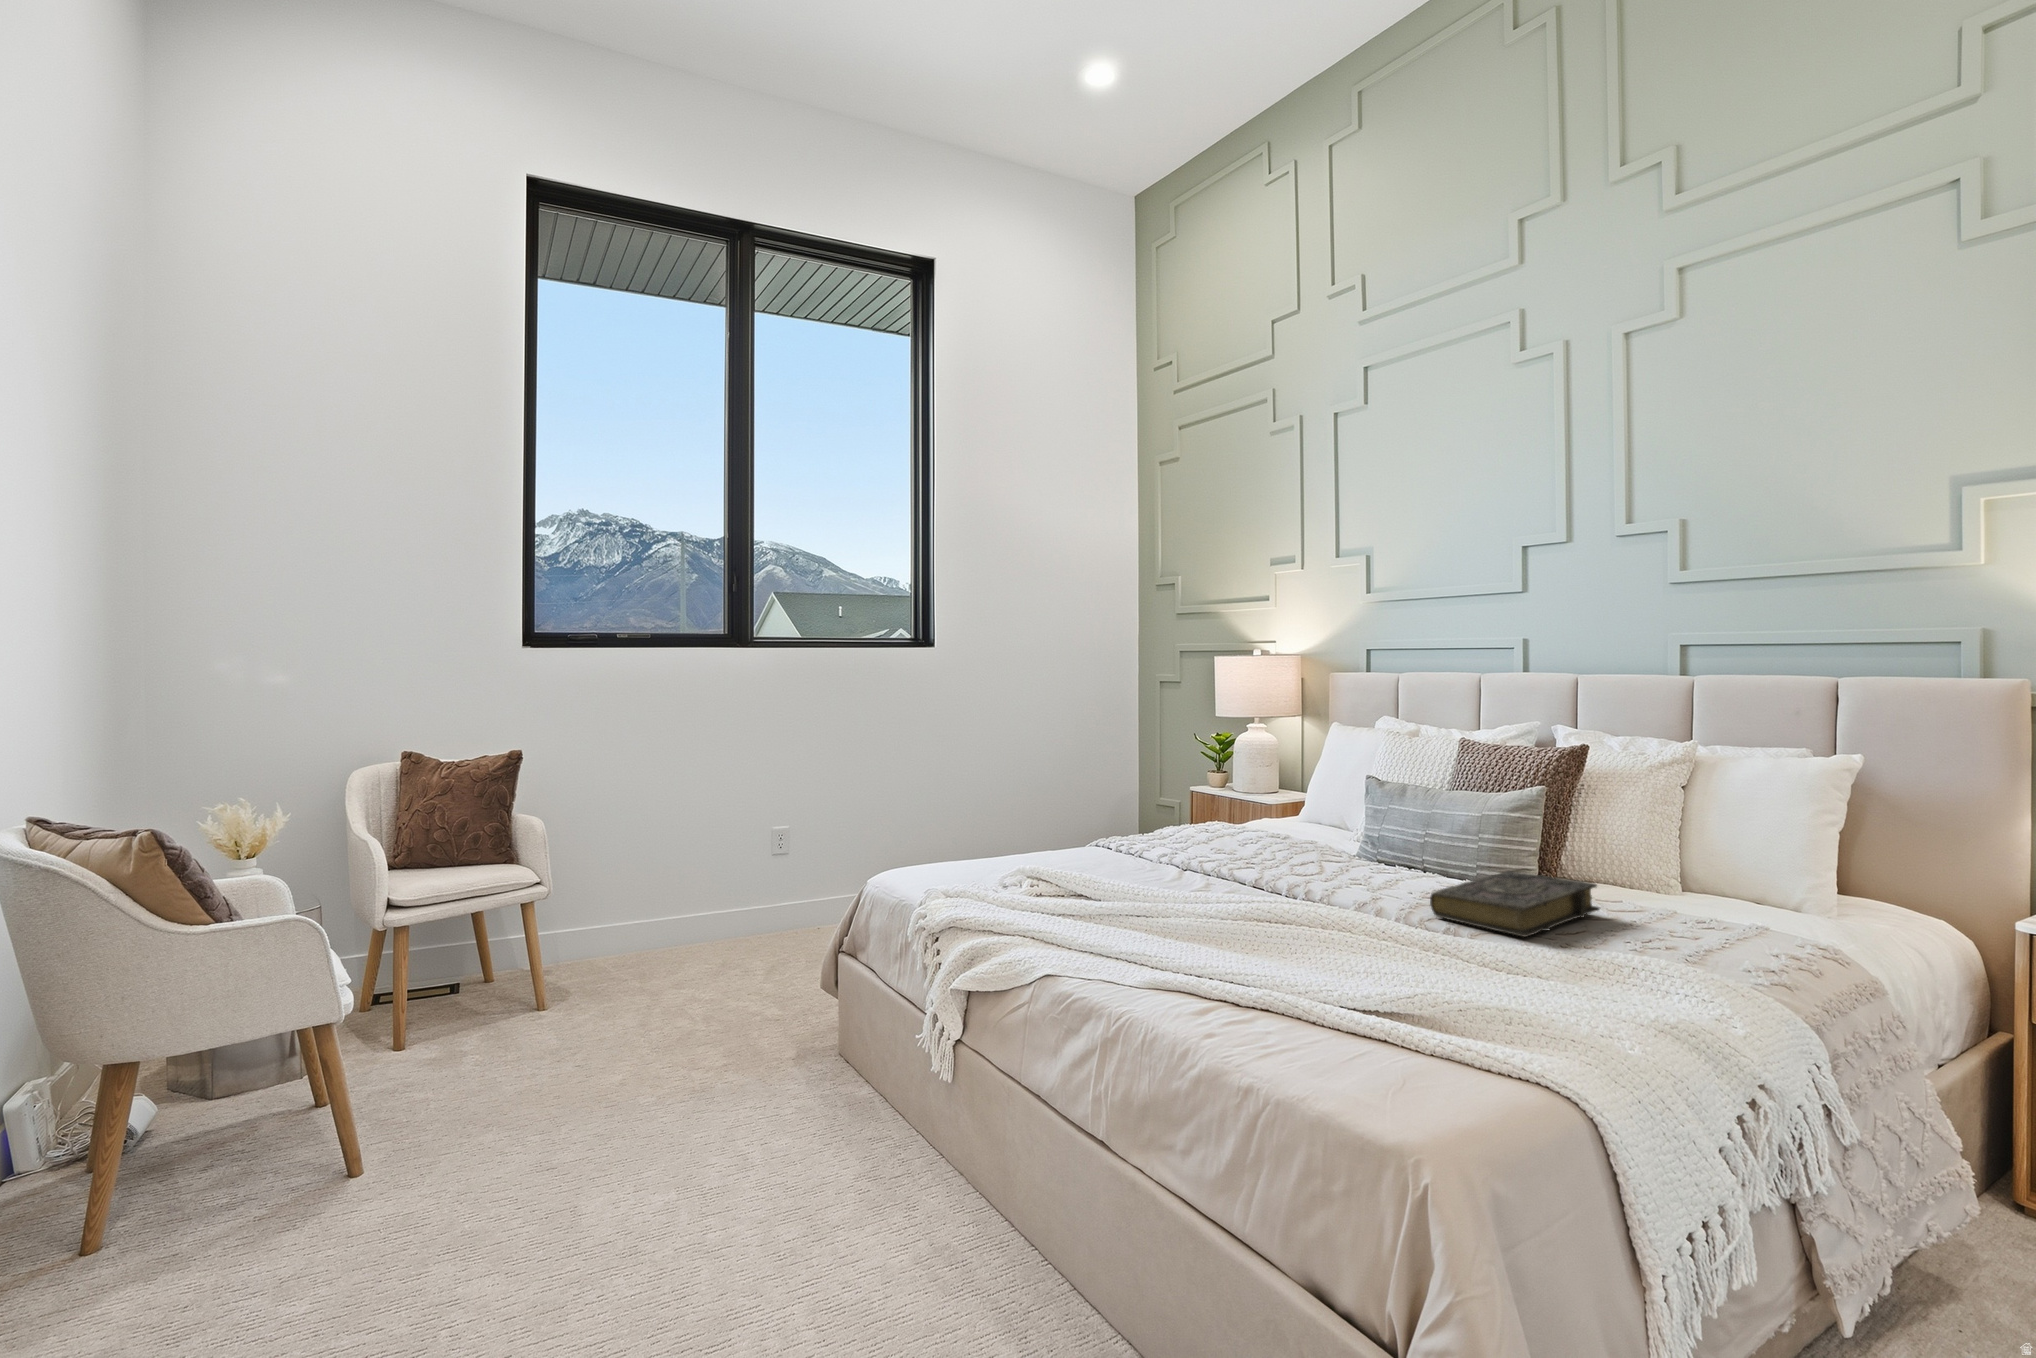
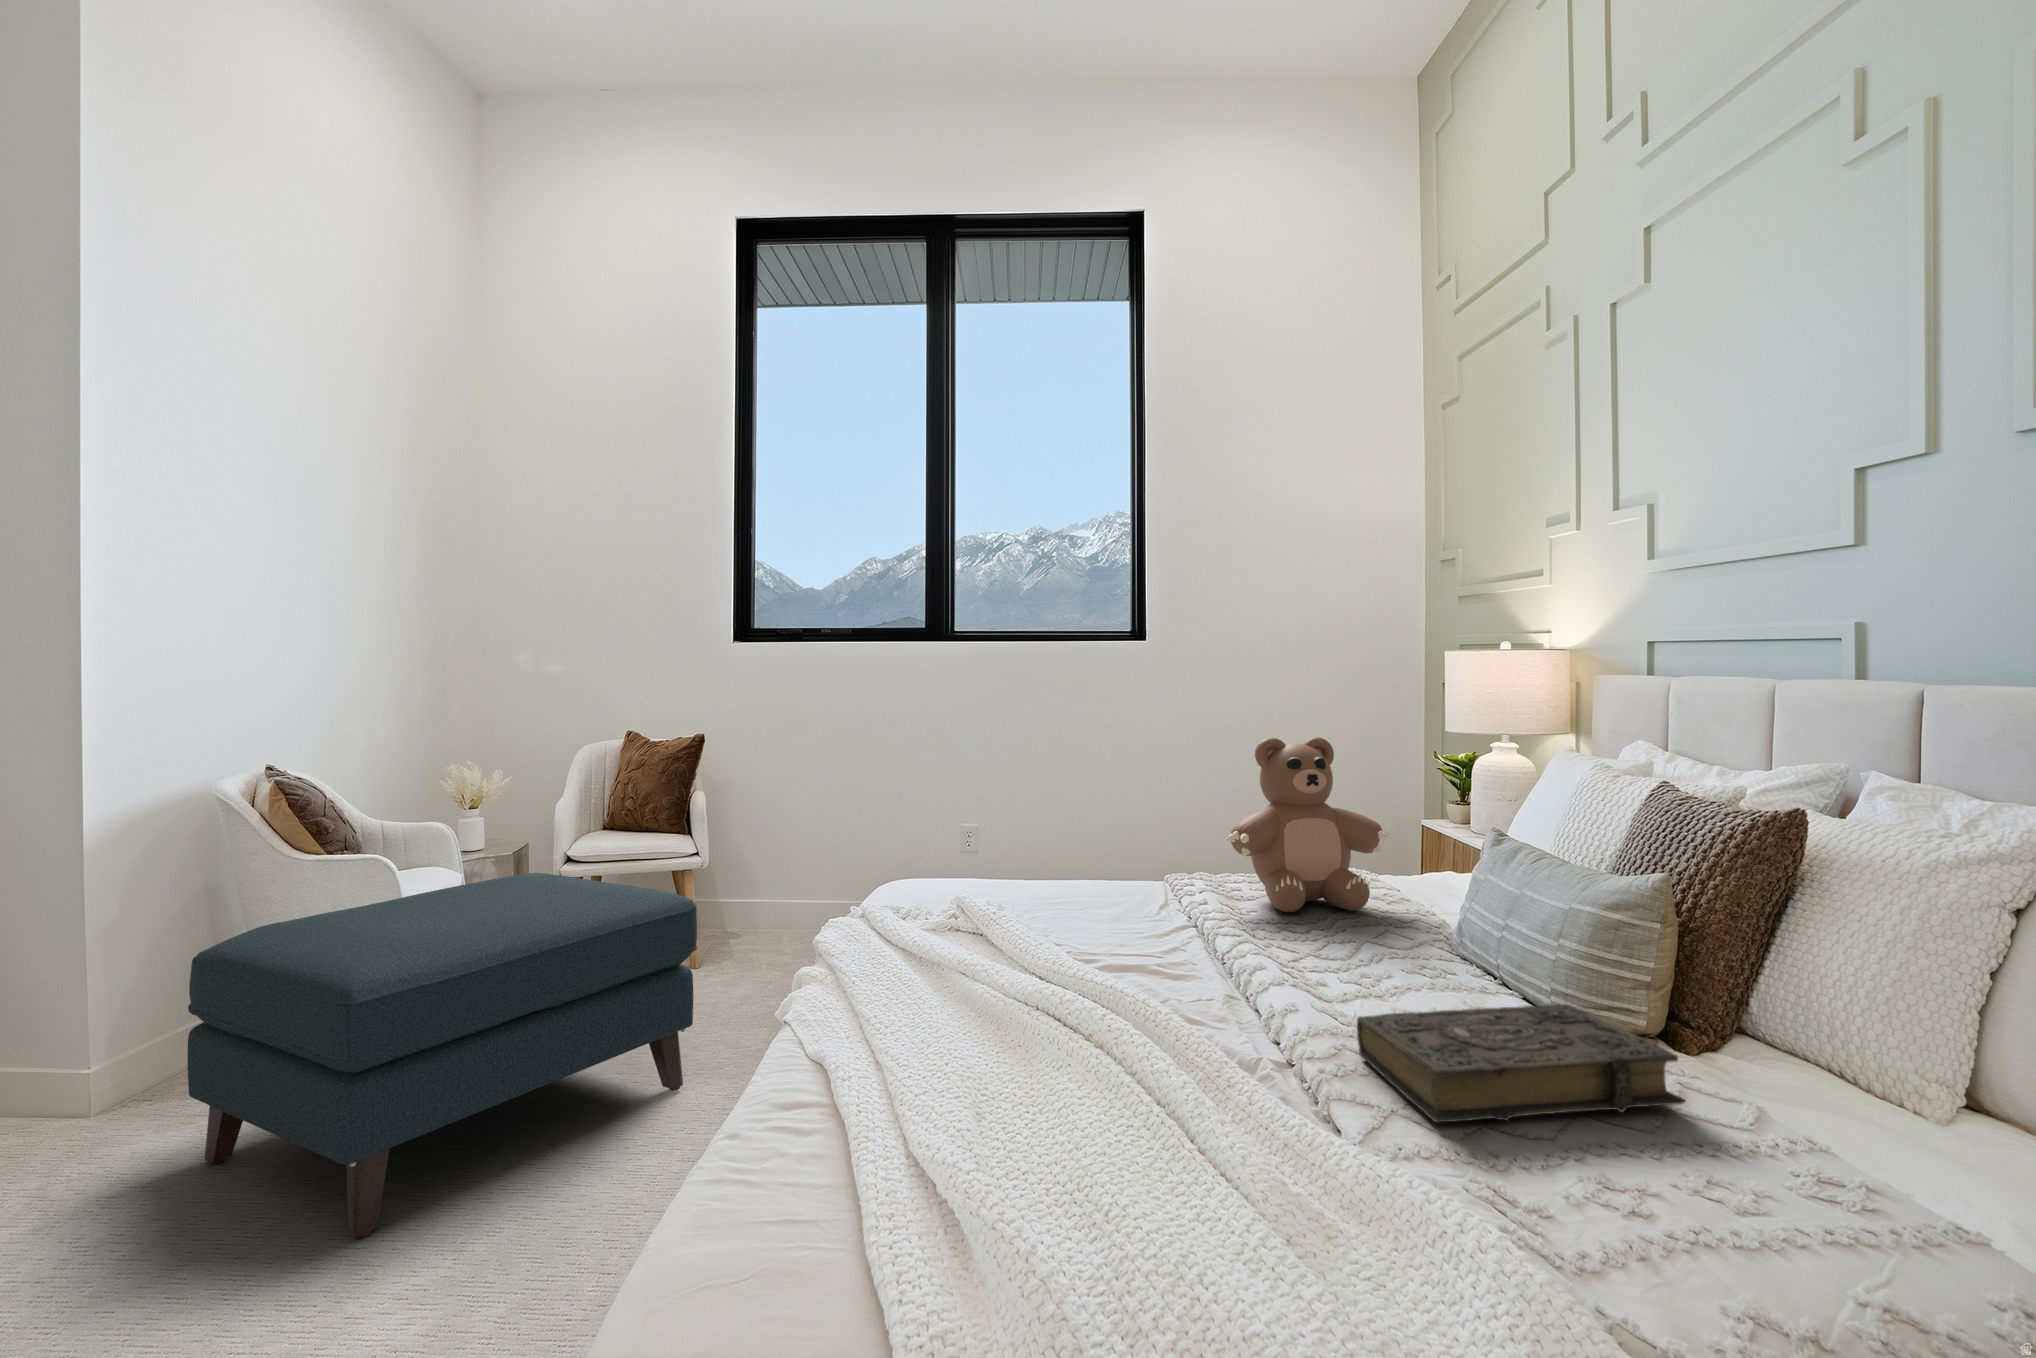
teddy bear: none [1197,722,1289,850] -> present [1225,737,1389,912]
ottoman: none [201,906,706,1287] -> present [187,873,697,1238]

